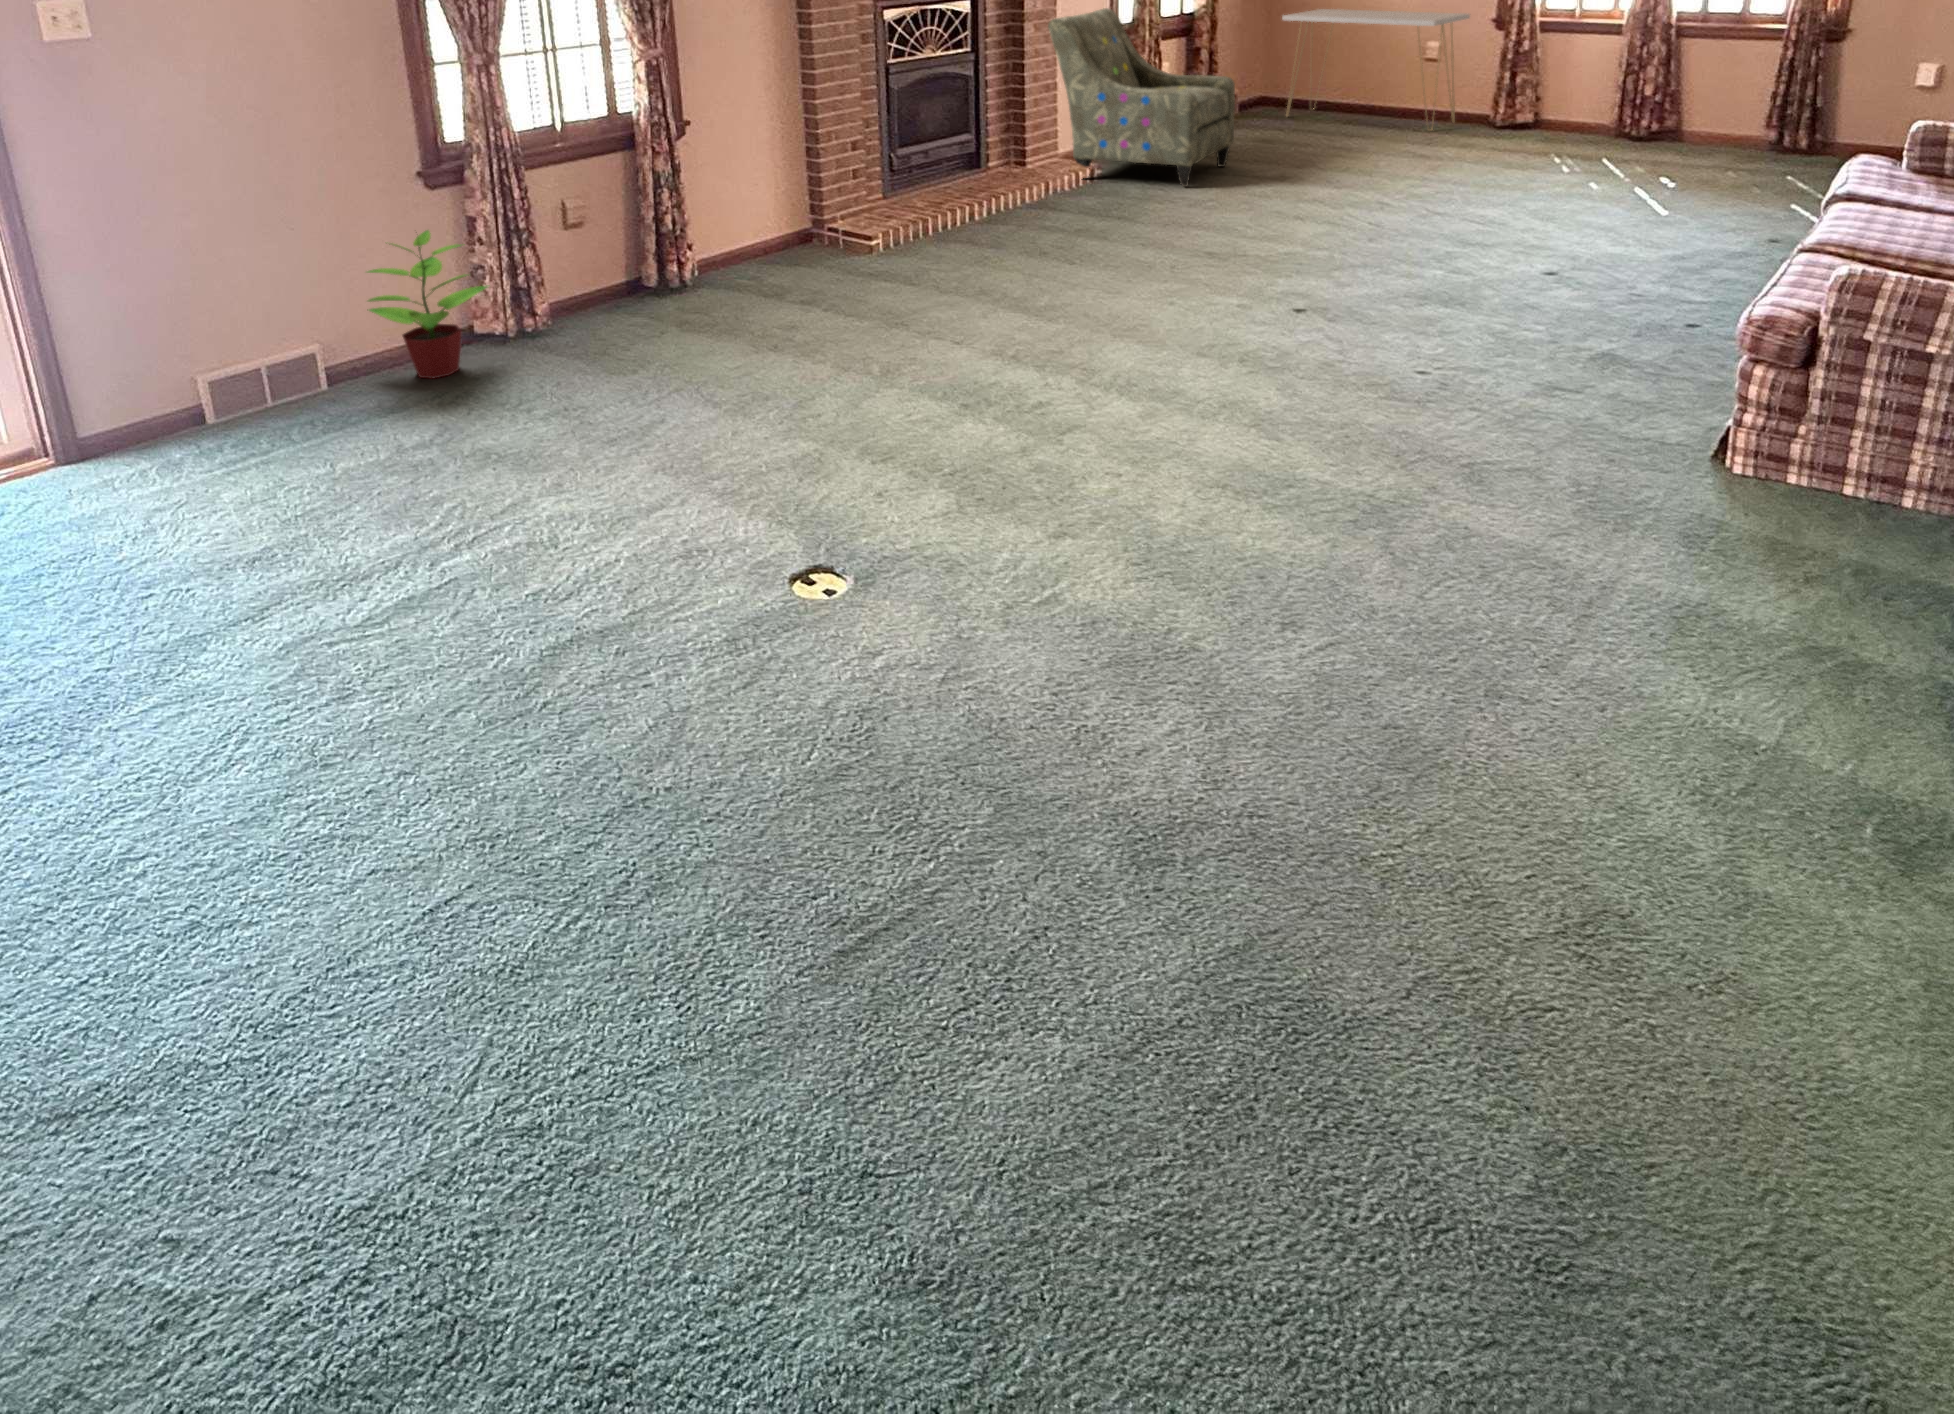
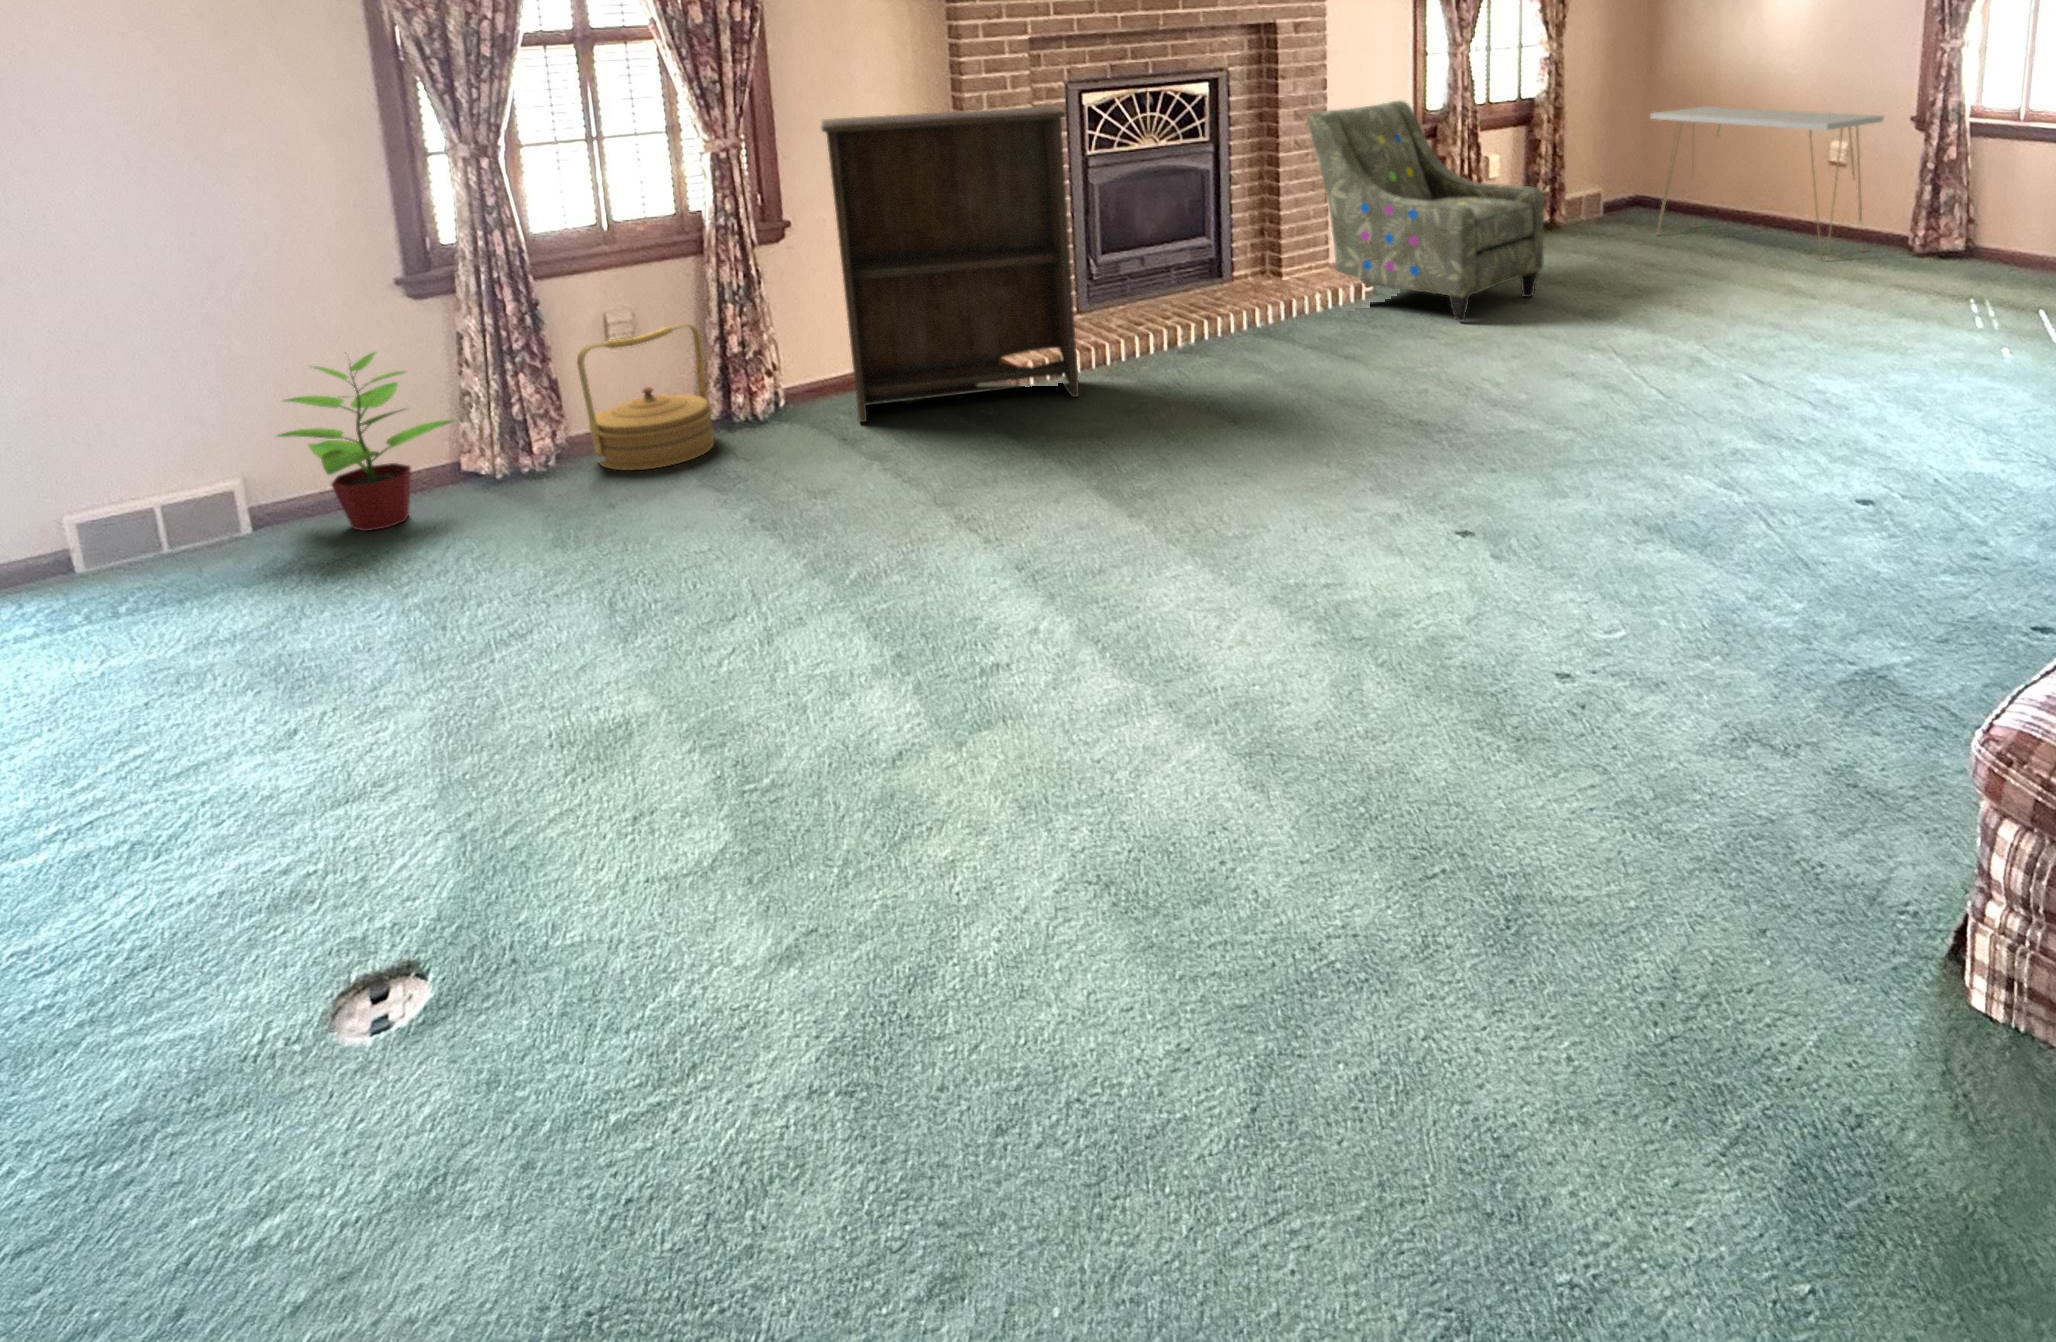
bookshelf: none [723,16,930,281] -> present [821,106,1079,422]
woven basket: none [562,203,660,325] -> present [577,323,714,470]

